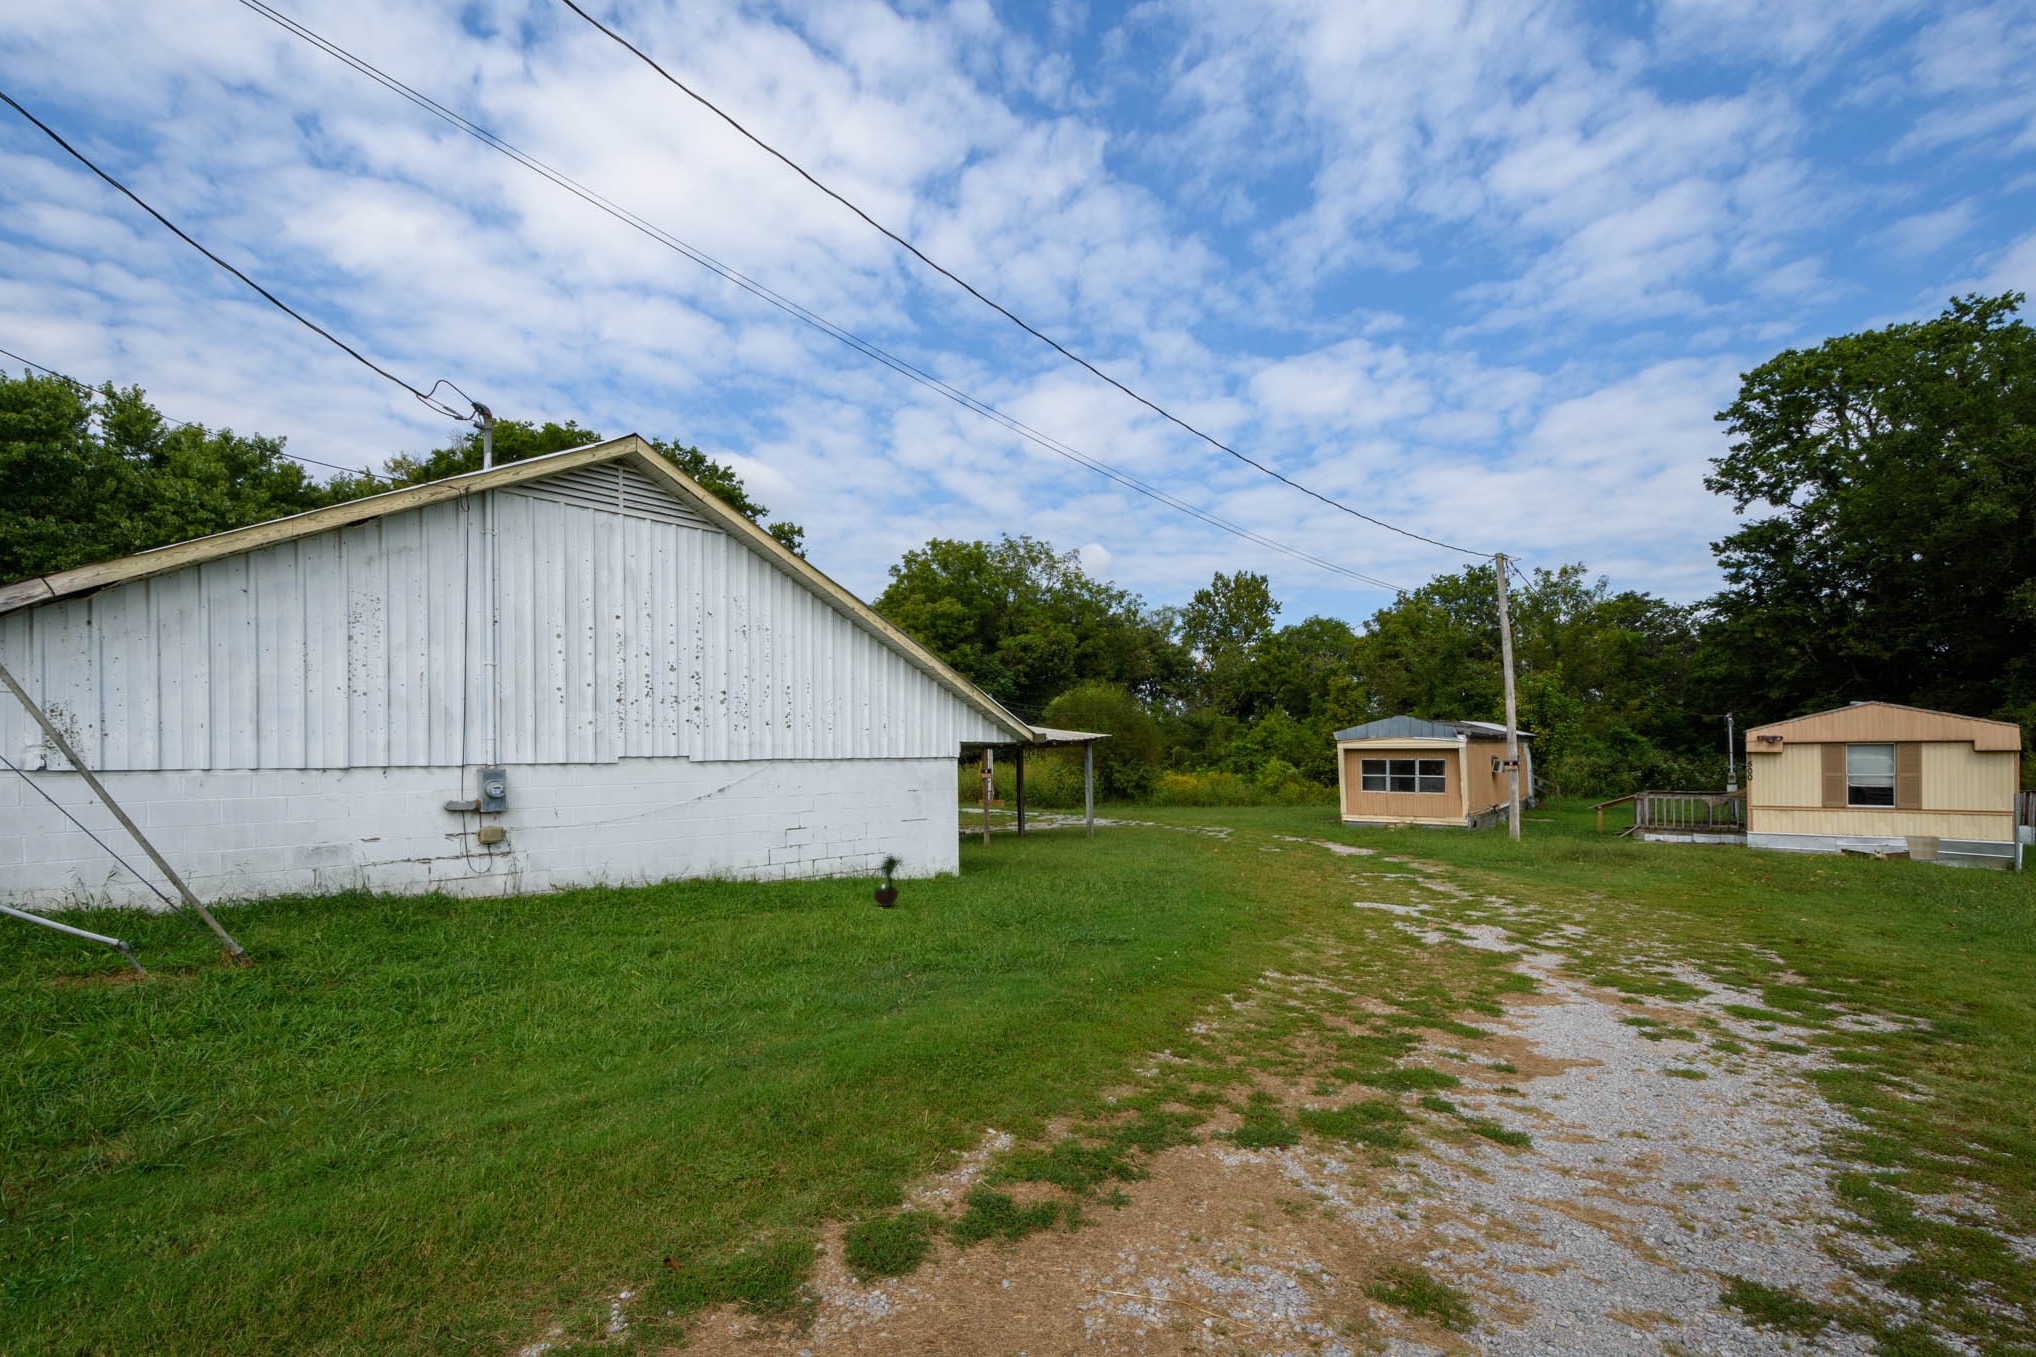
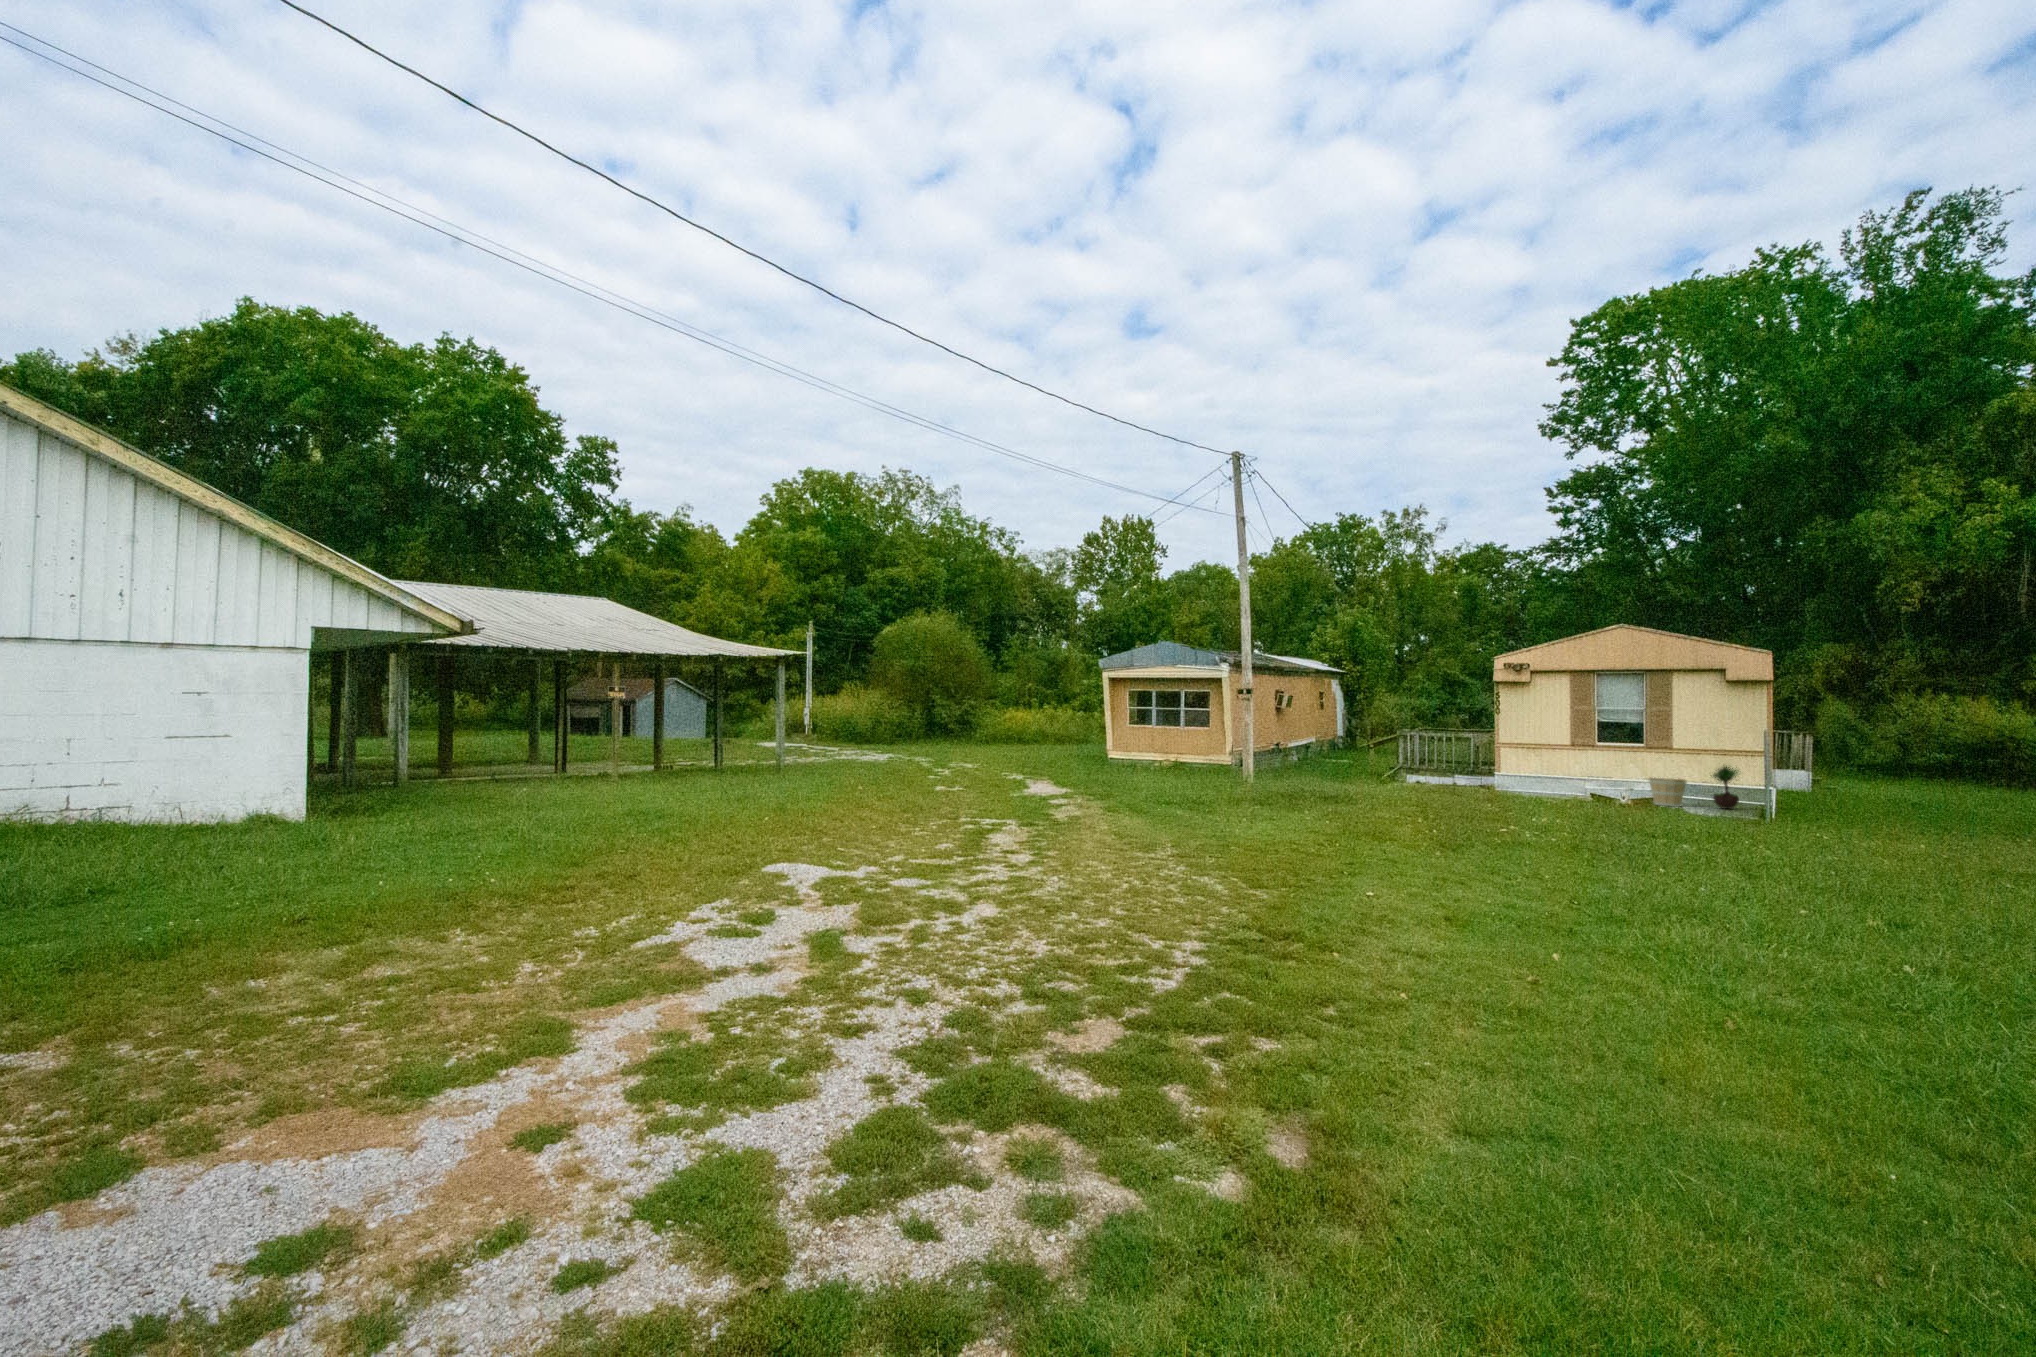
potted tree: present [874,854,903,906] -> present [1713,765,1740,809]

